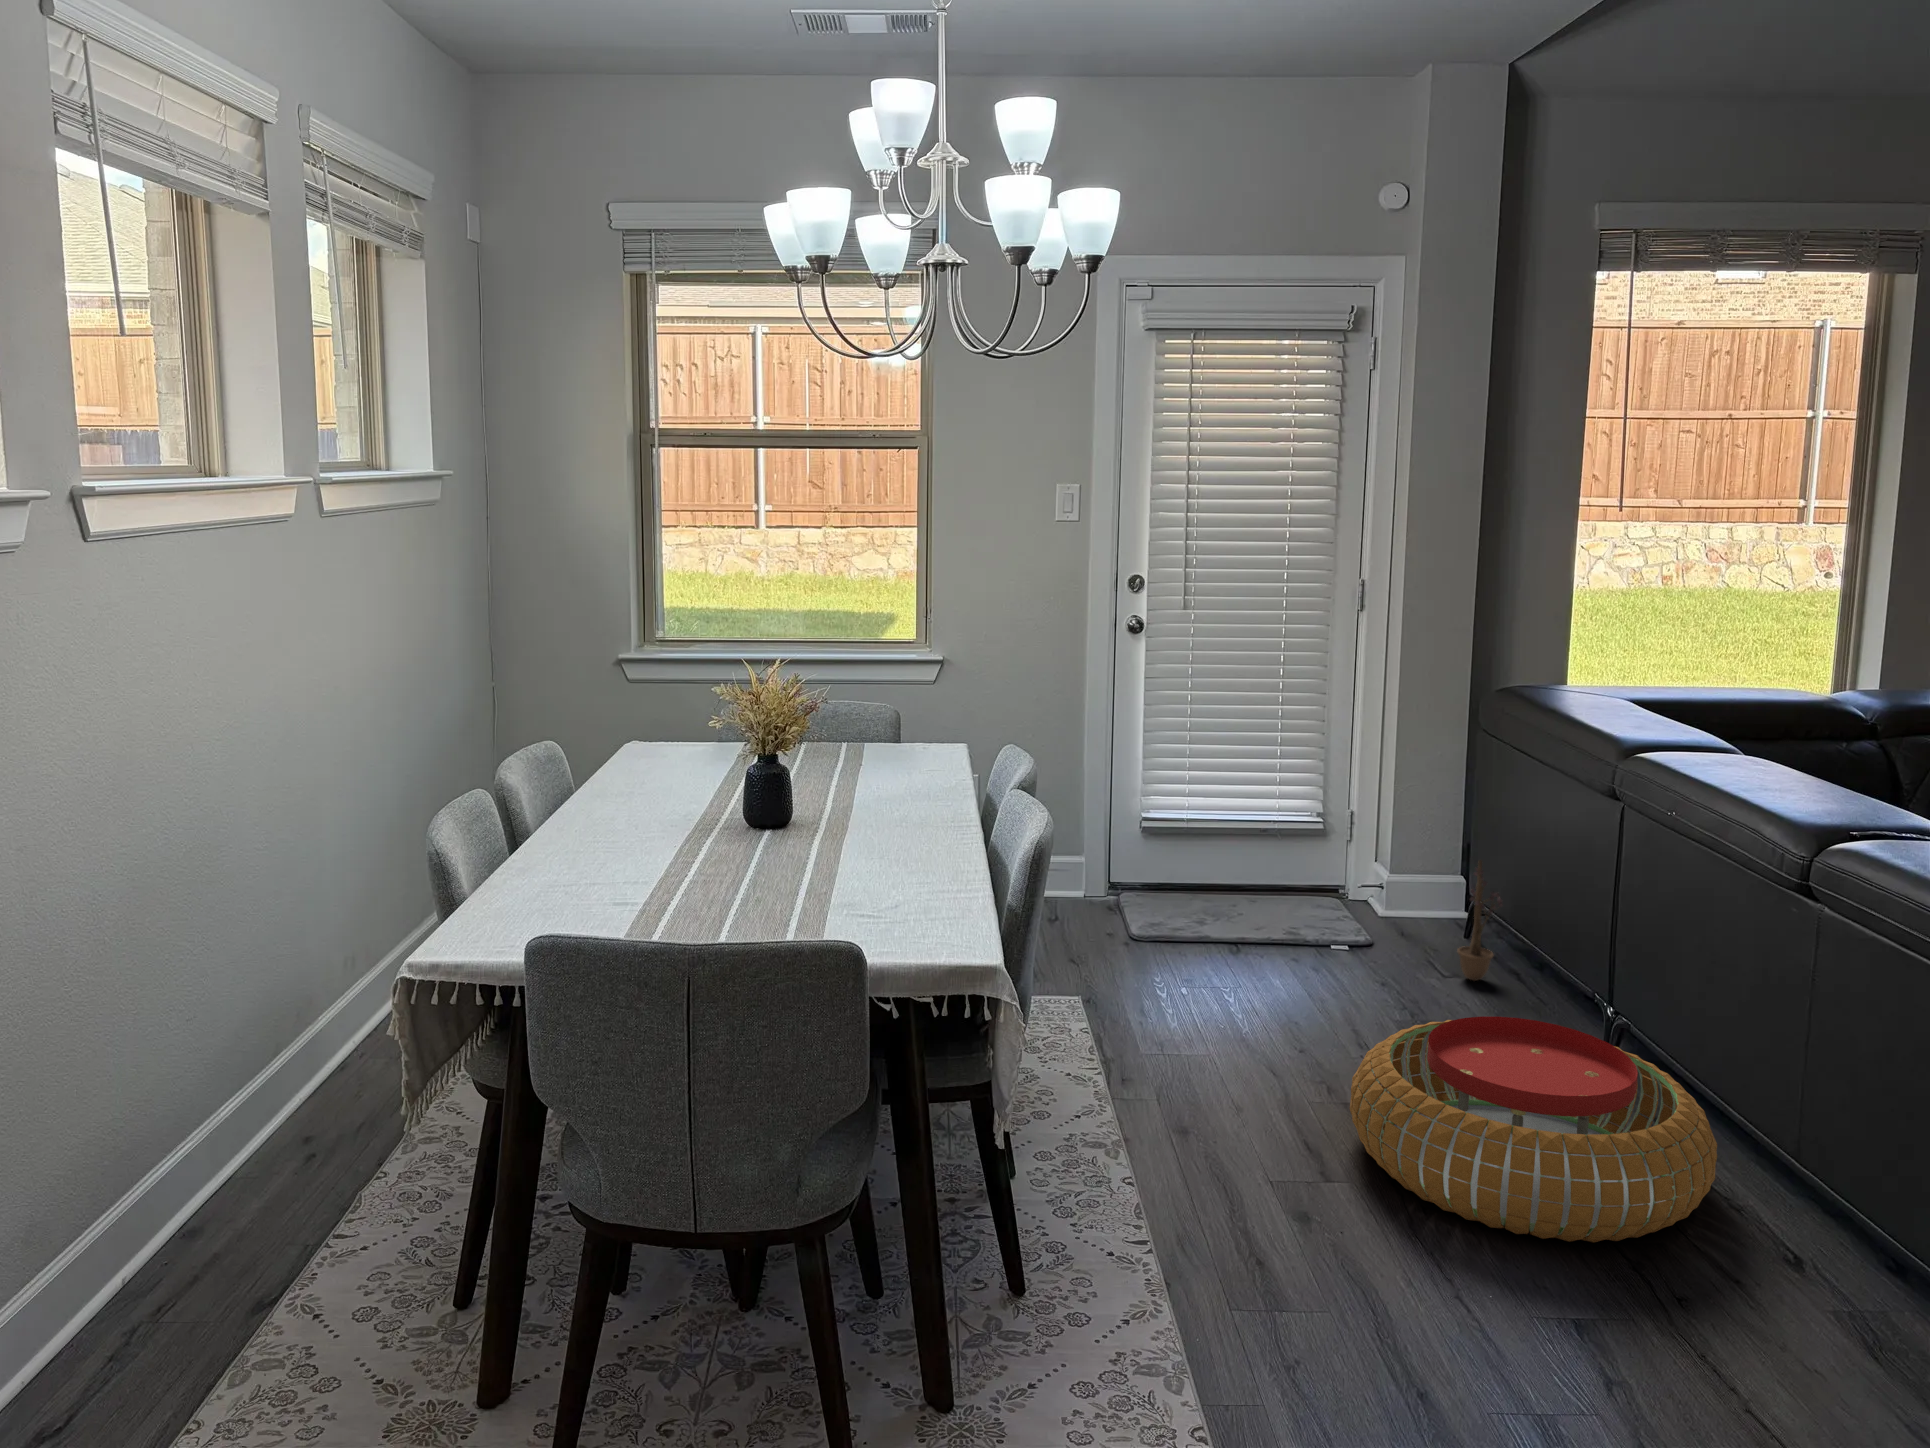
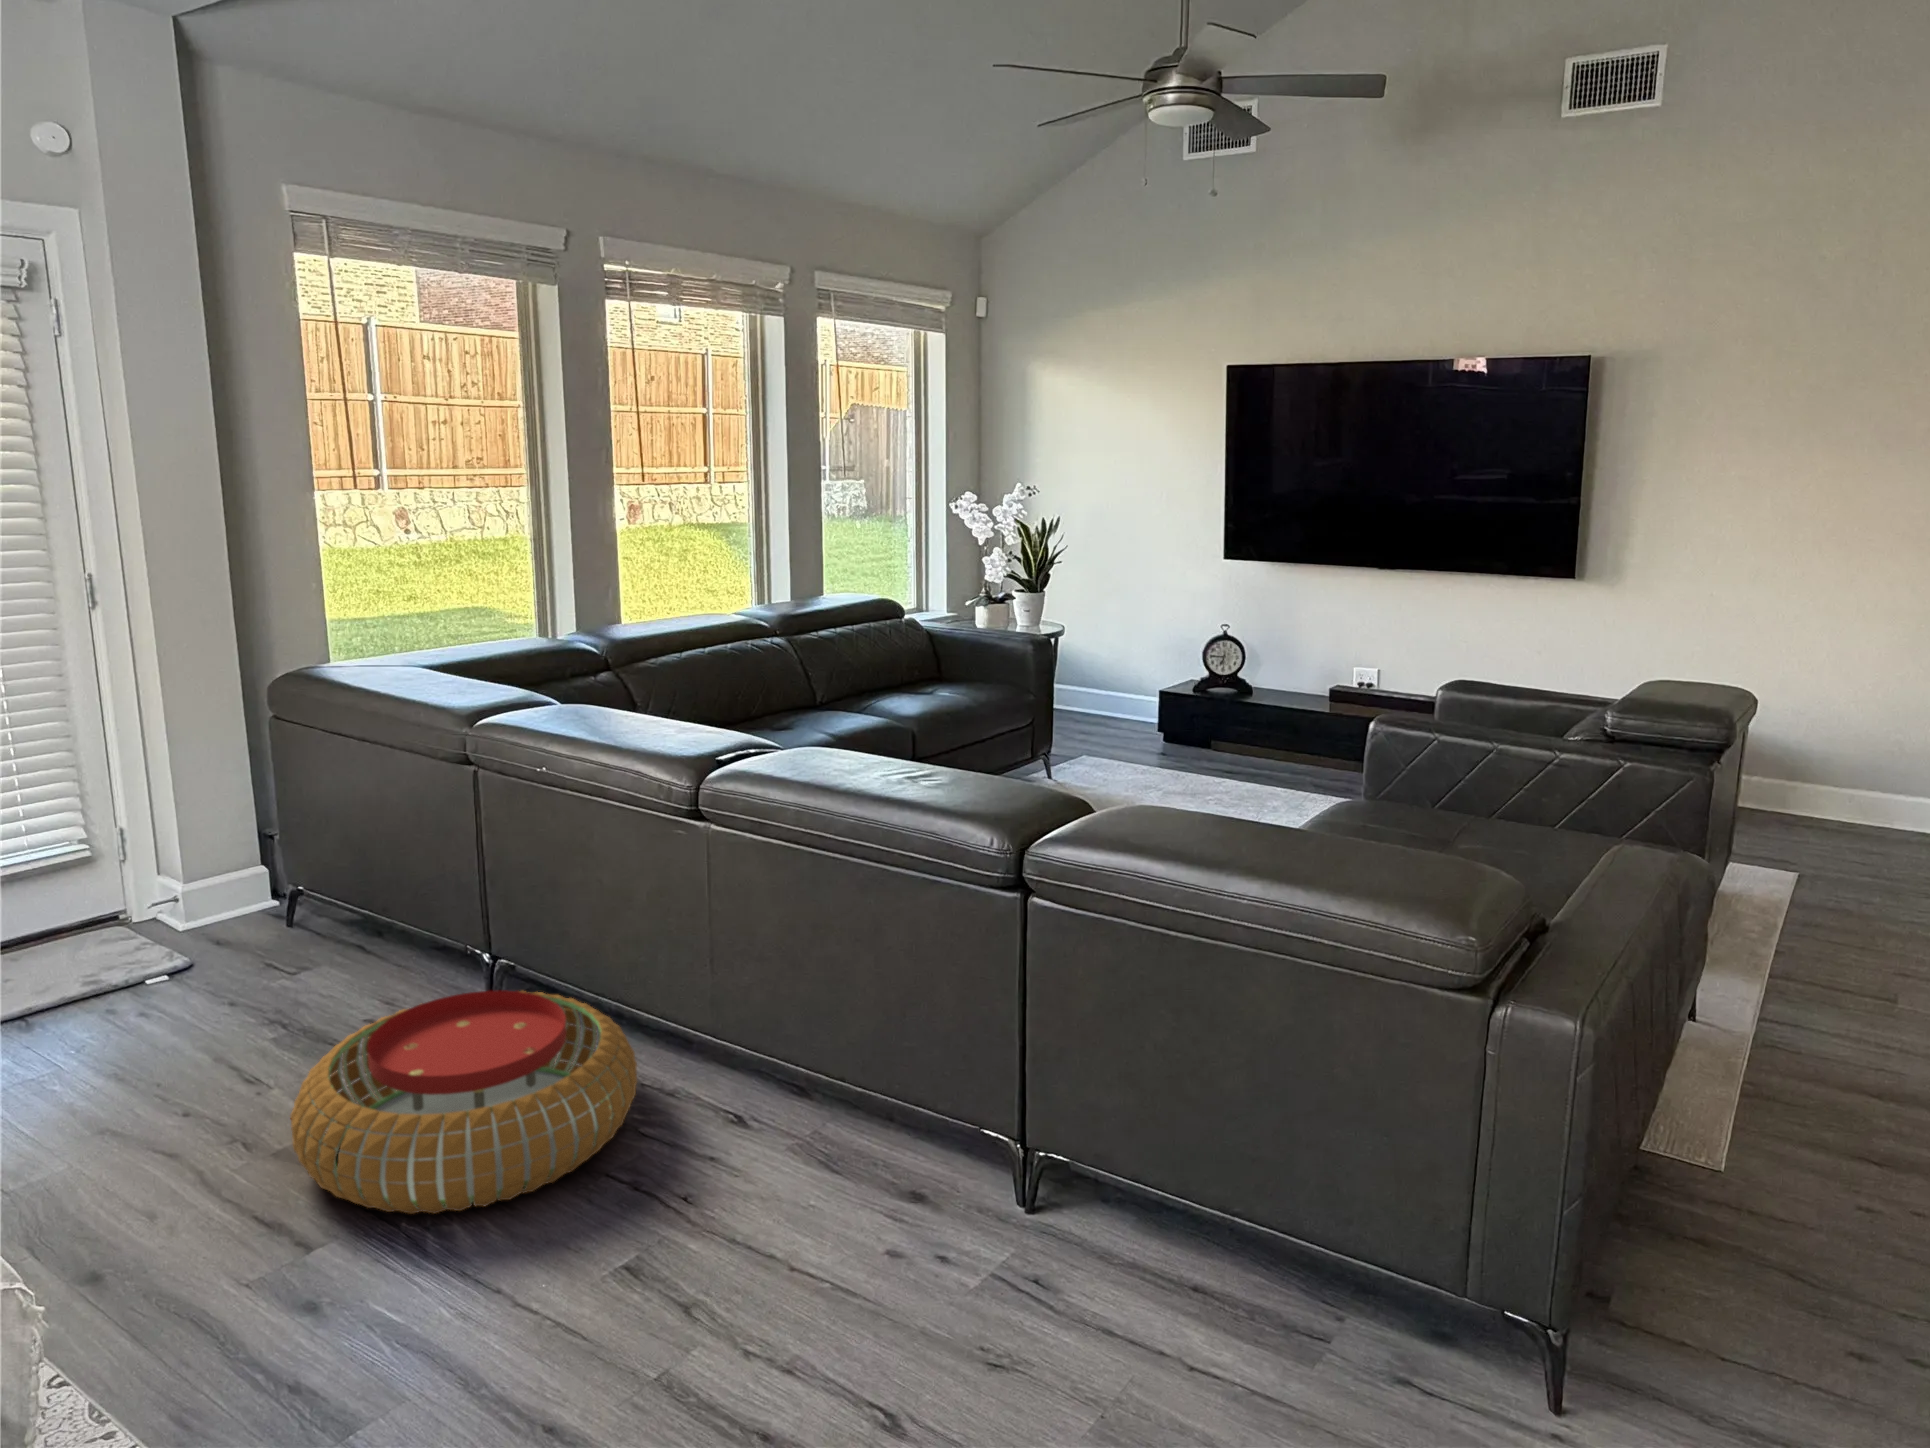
decorative plant: present [1457,860,1503,981] -> none [300,850,345,969]

